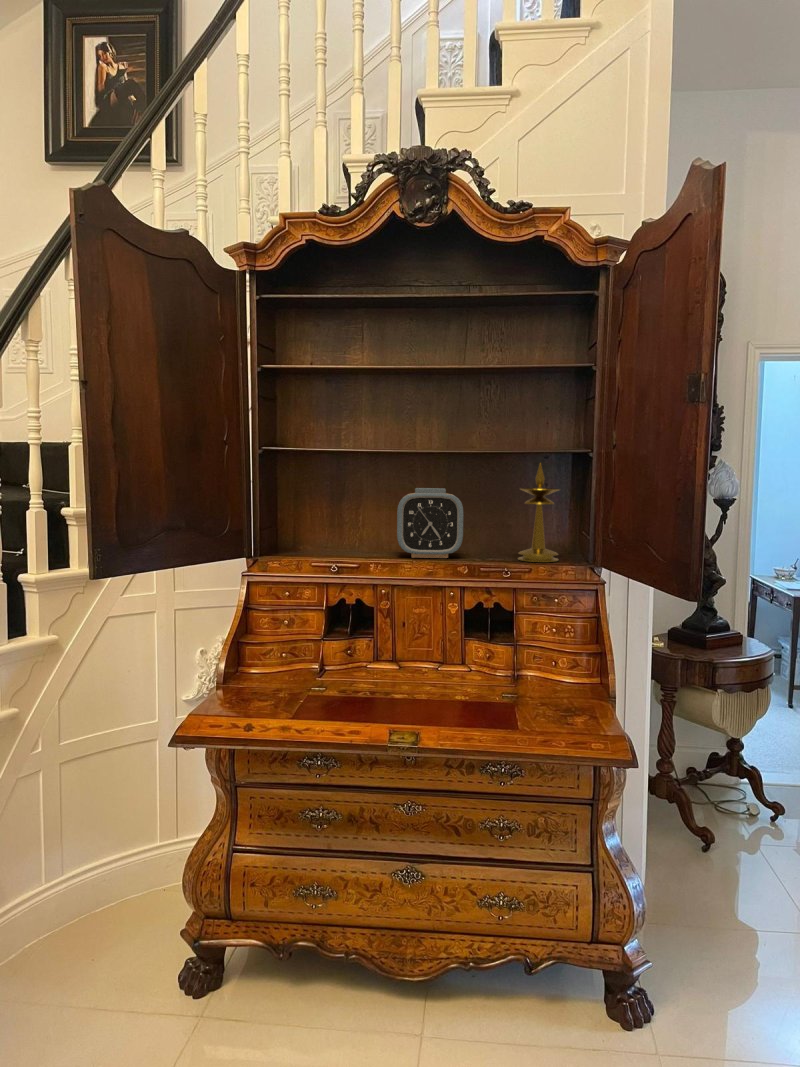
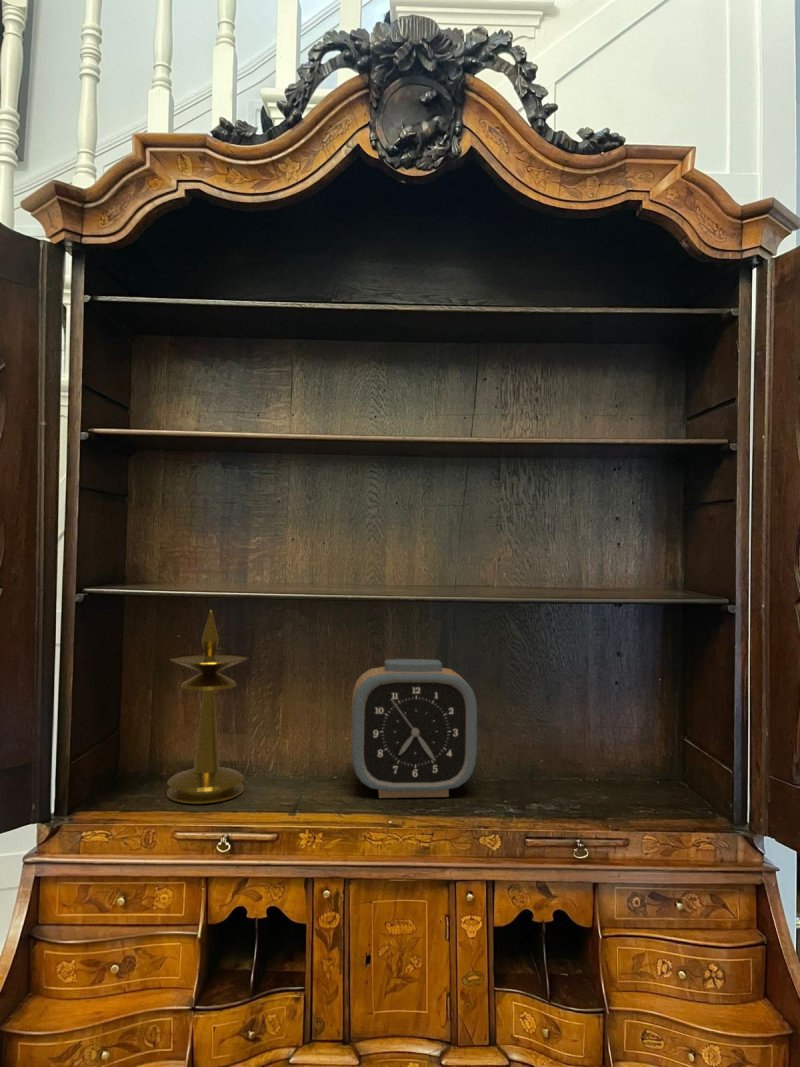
candlestick: present [518,463,560,562] -> present [167,610,247,804]

